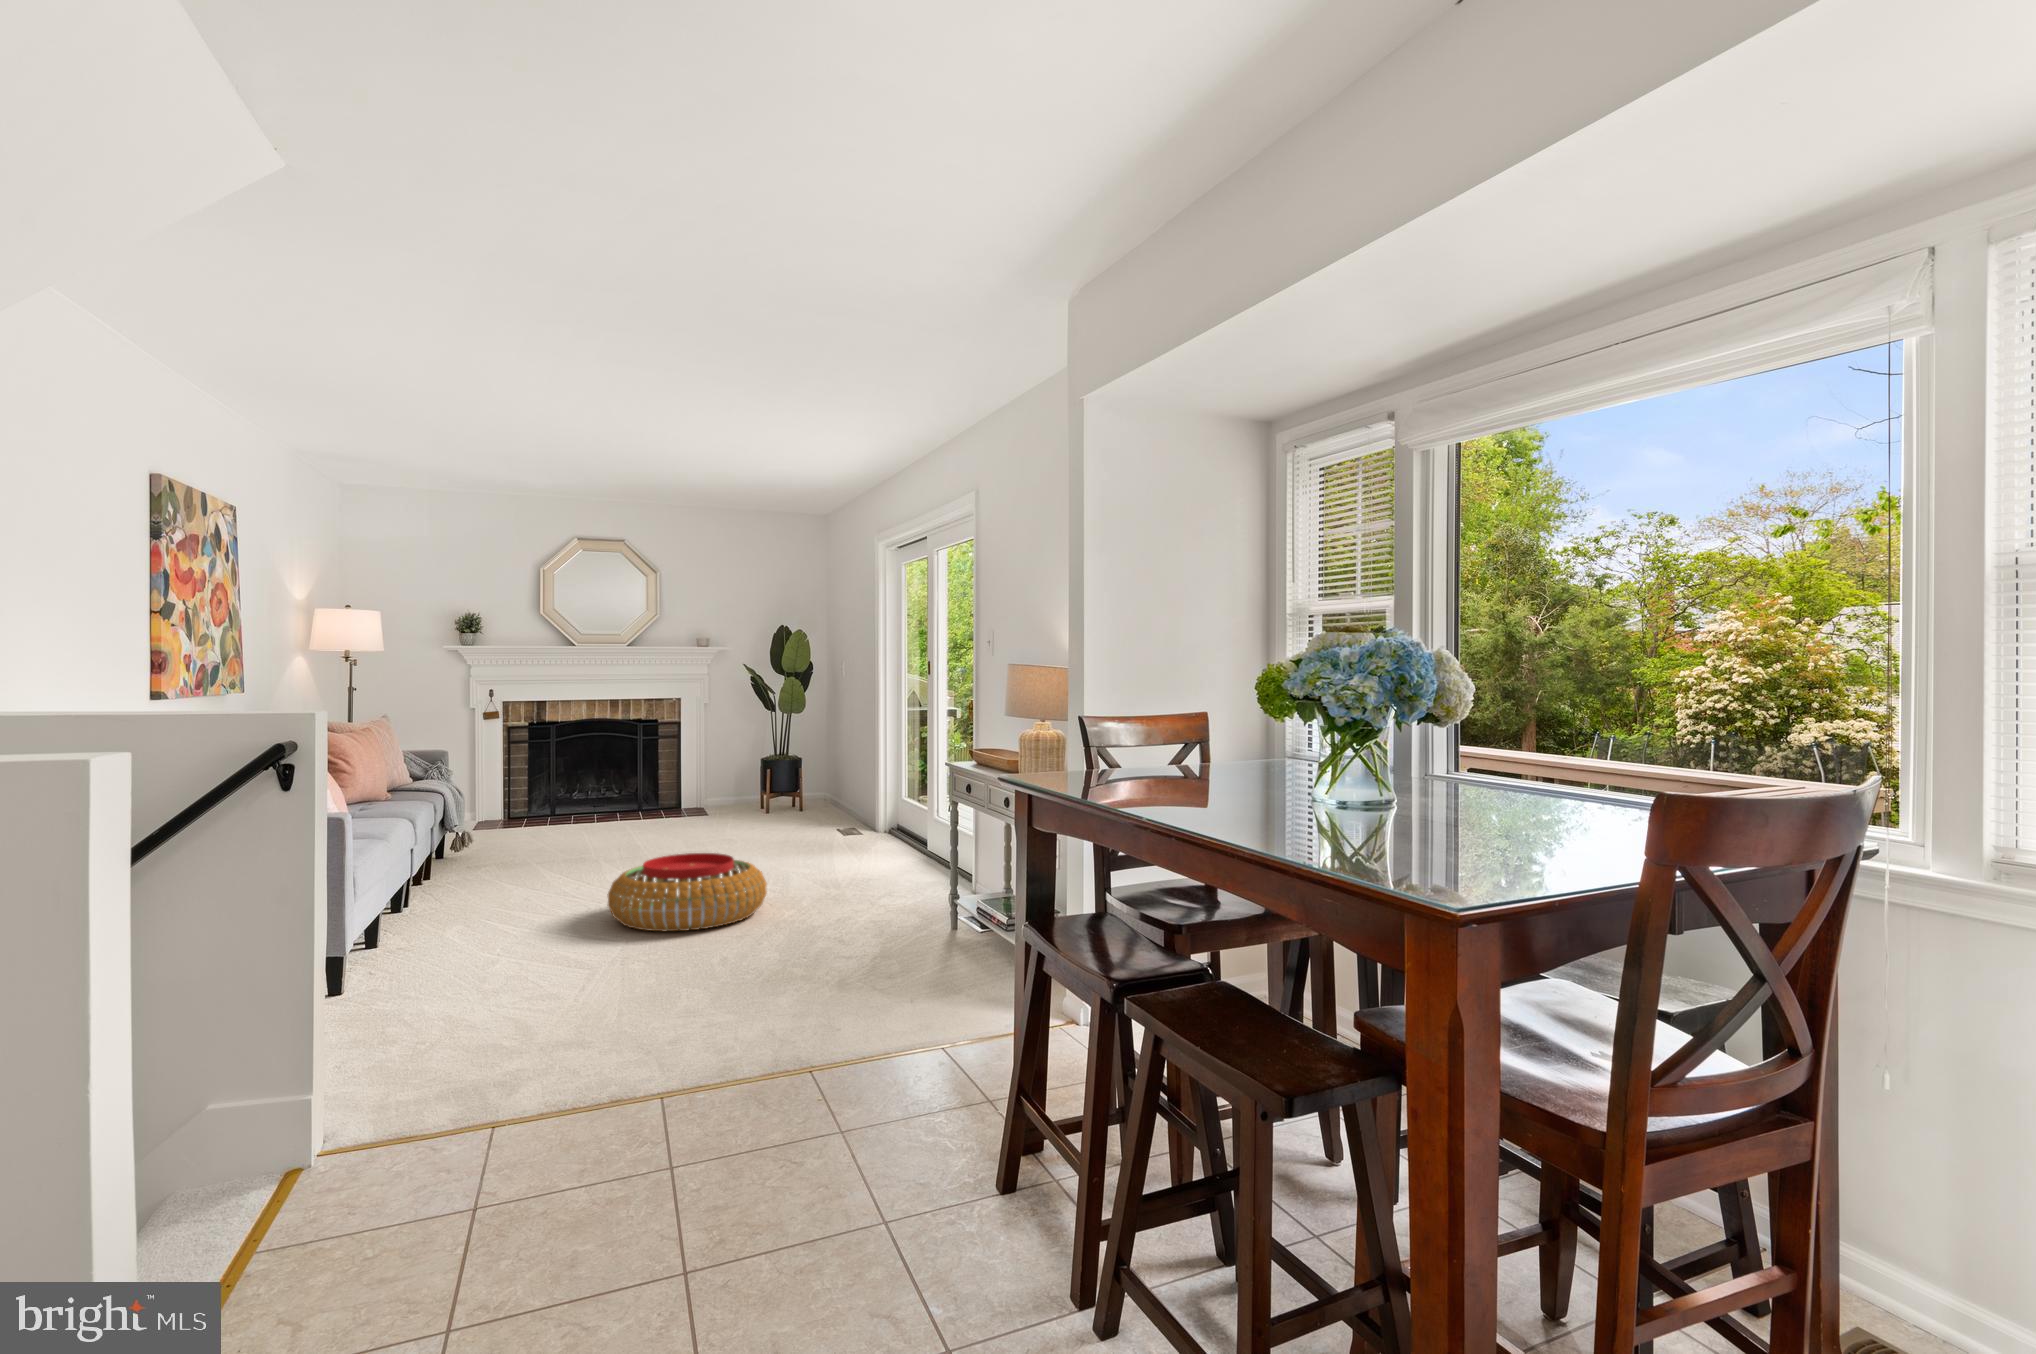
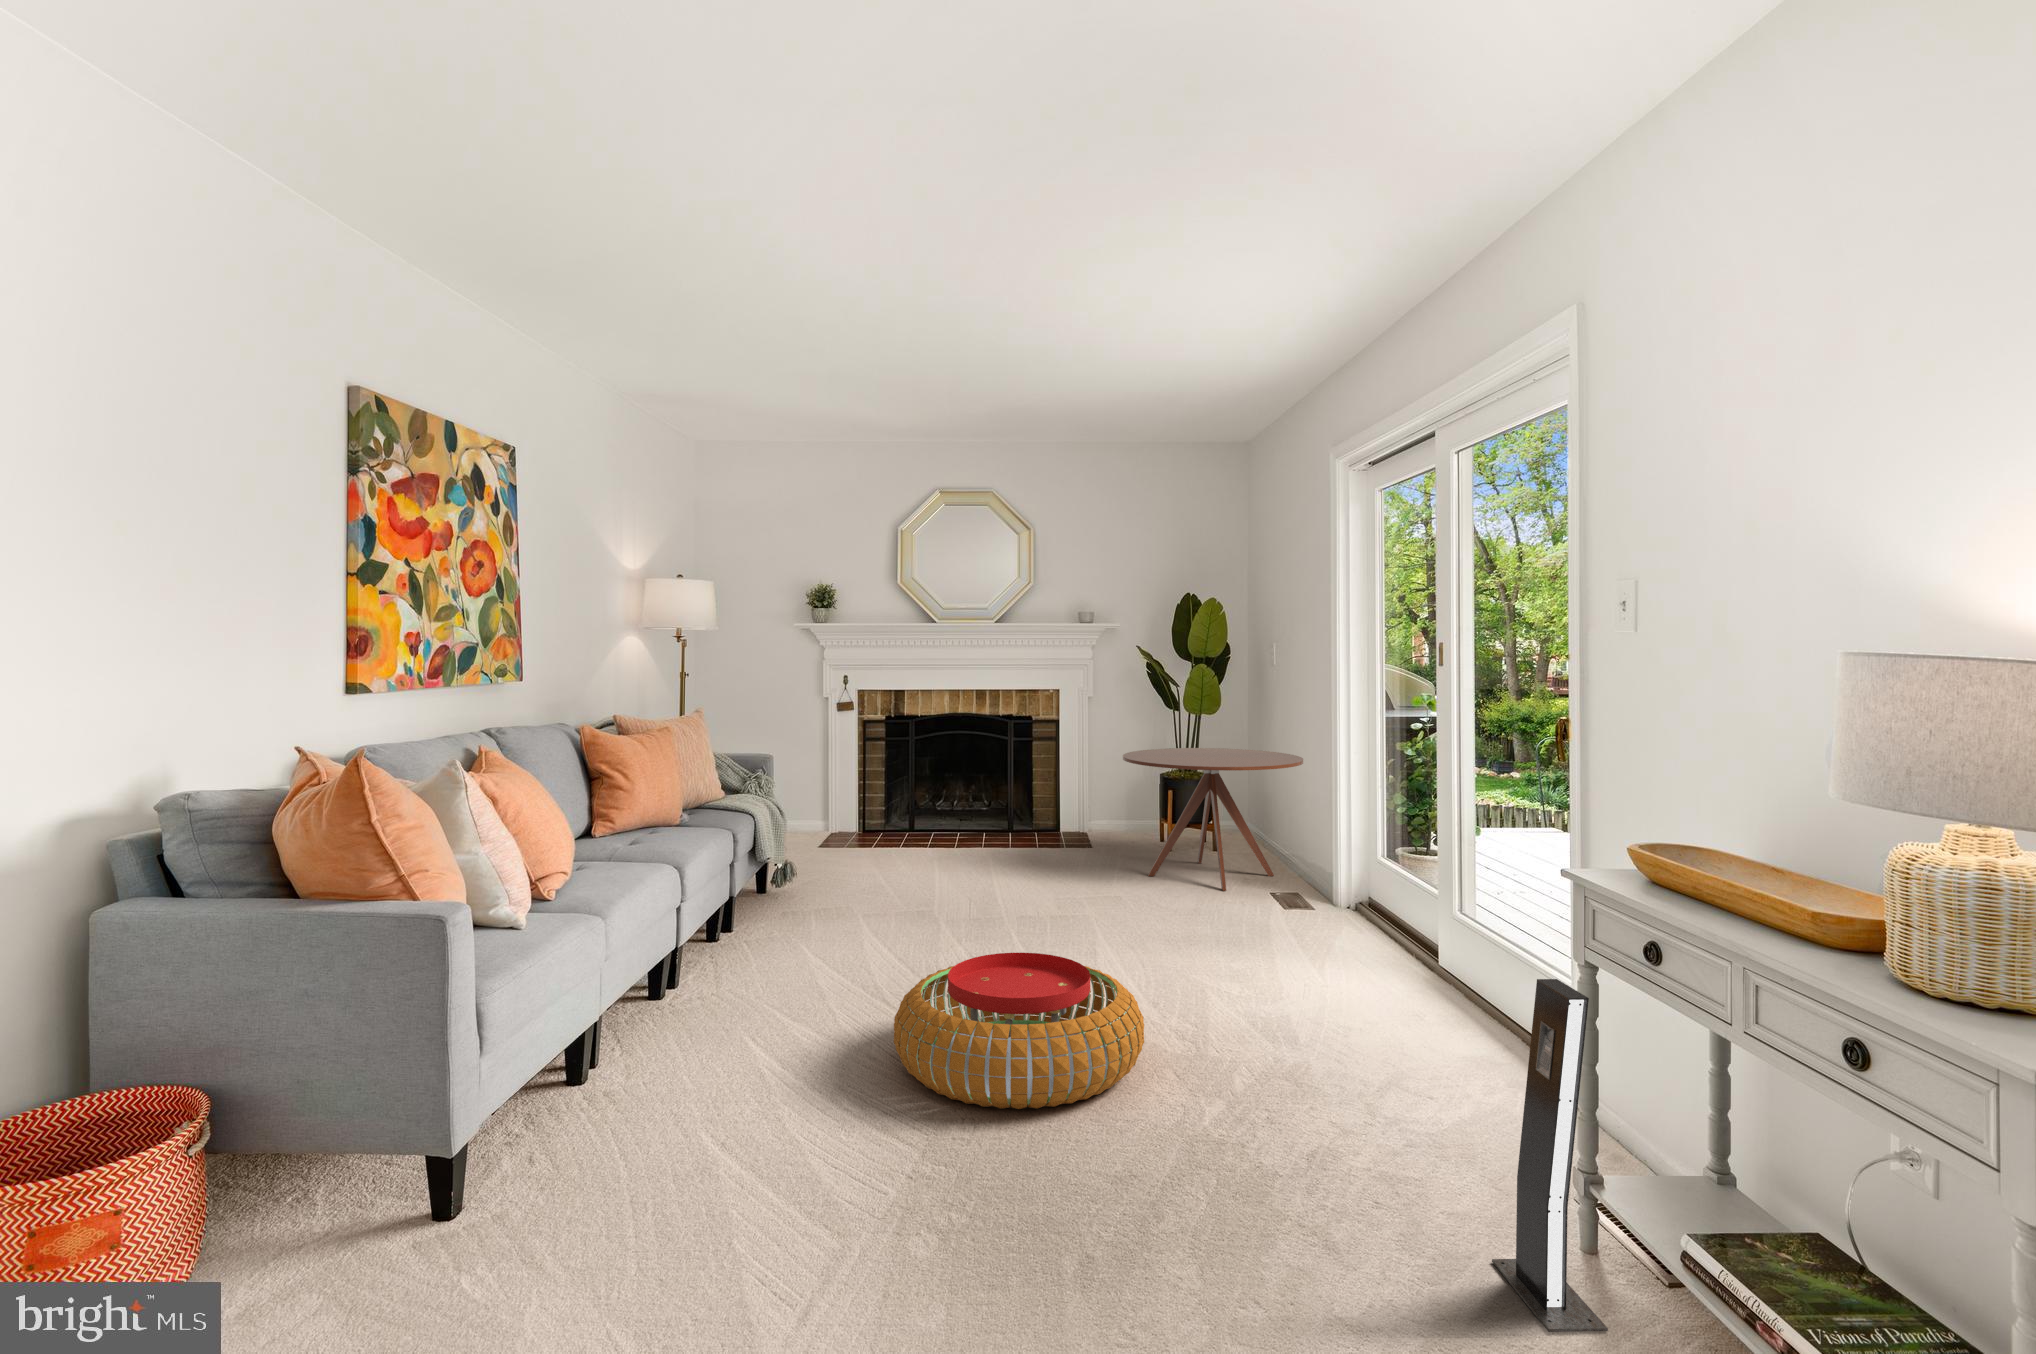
round table: none [736,737,865,833] -> present [1123,748,1303,891]
speaker: none [938,810,980,957] -> present [1492,979,1608,1332]

